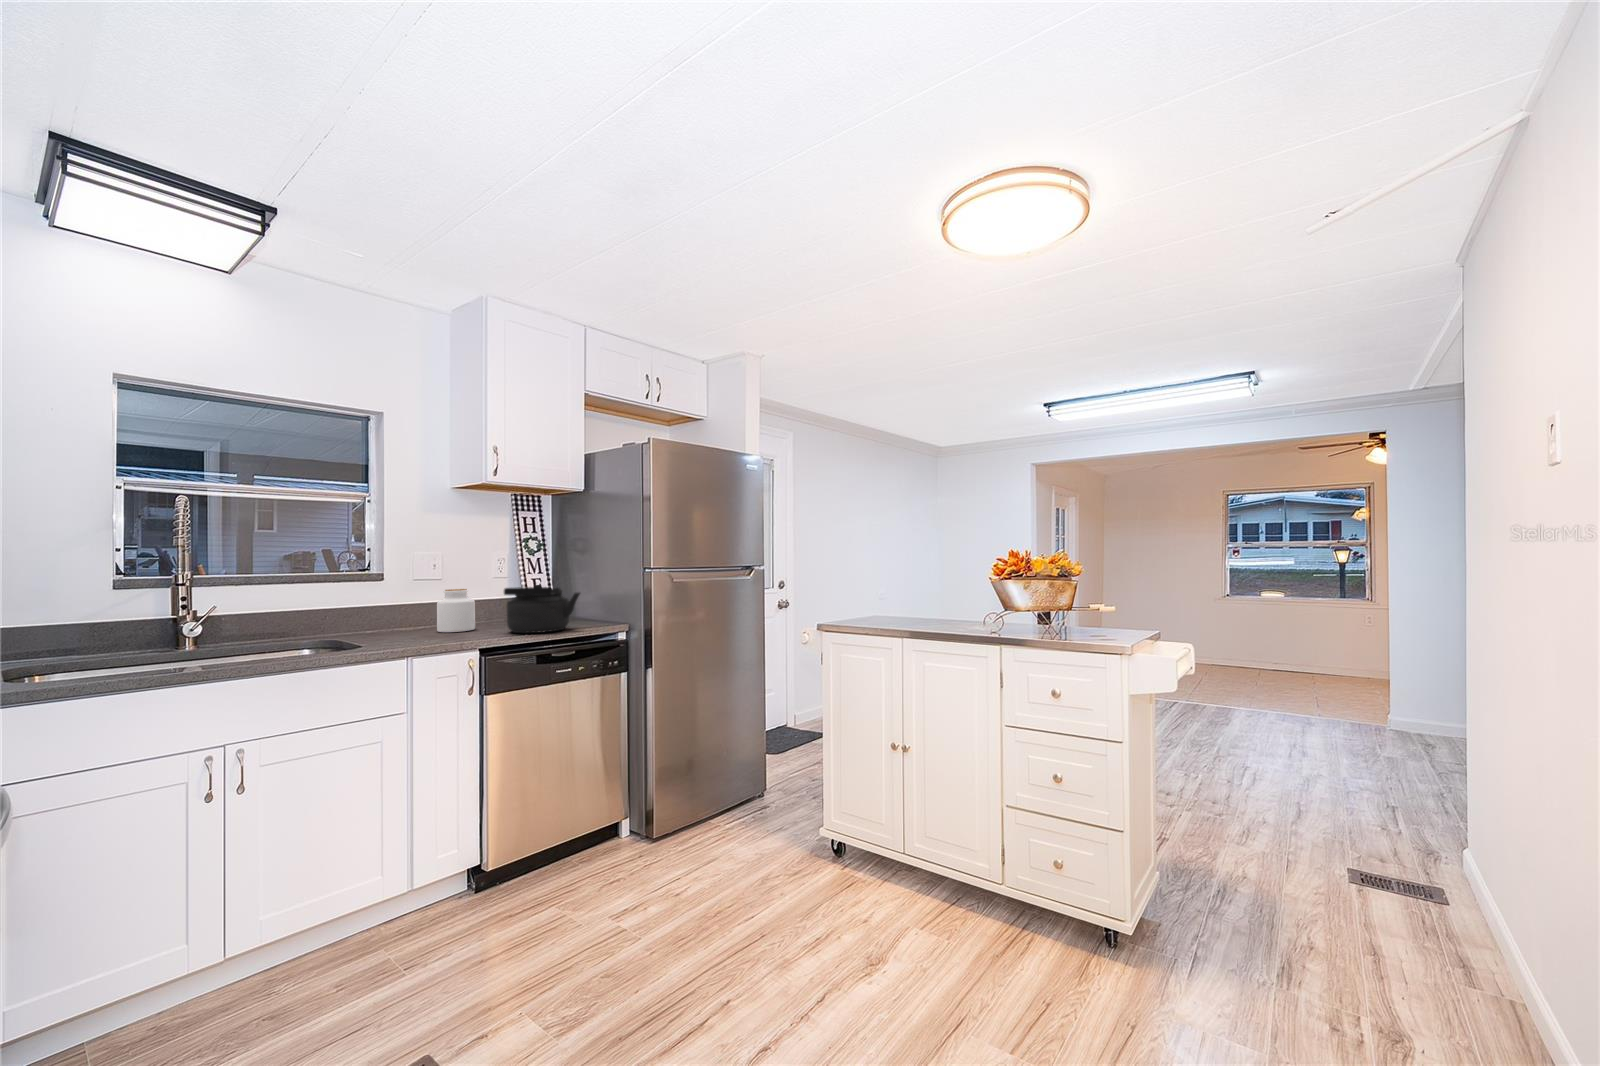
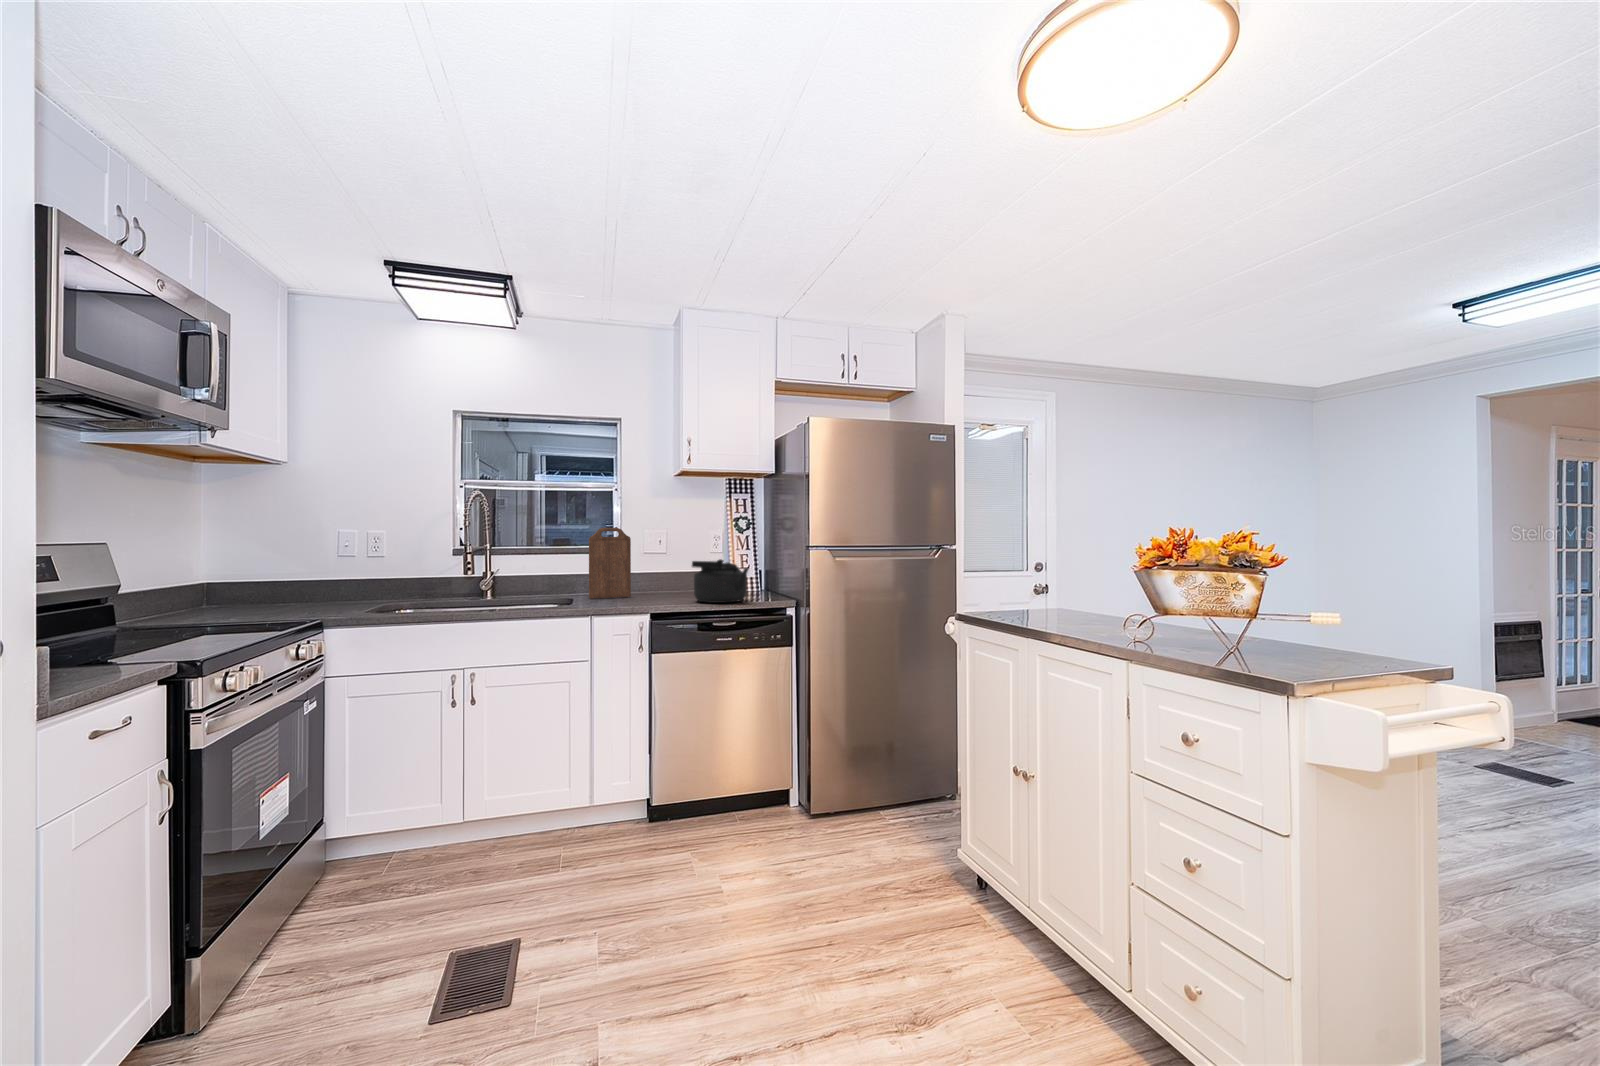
cutting board: none [355,551,409,641] -> present [589,528,631,598]
jar: present [437,589,475,632] -> none [654,561,684,597]

